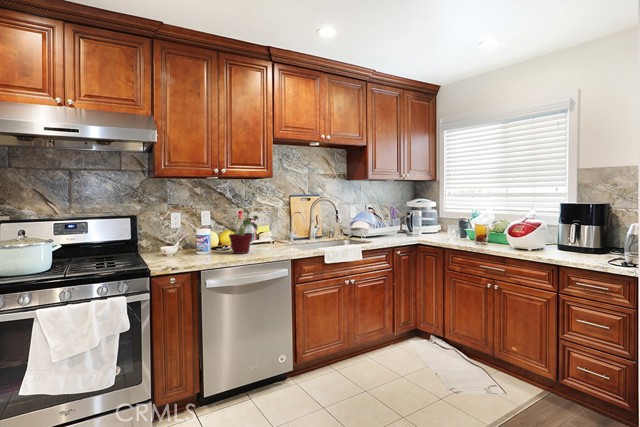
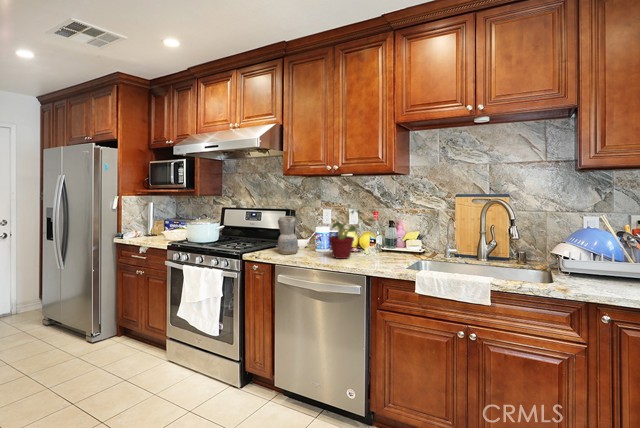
ceramic pitcher: none [167,220,196,260] -> present [278,216,298,254]

